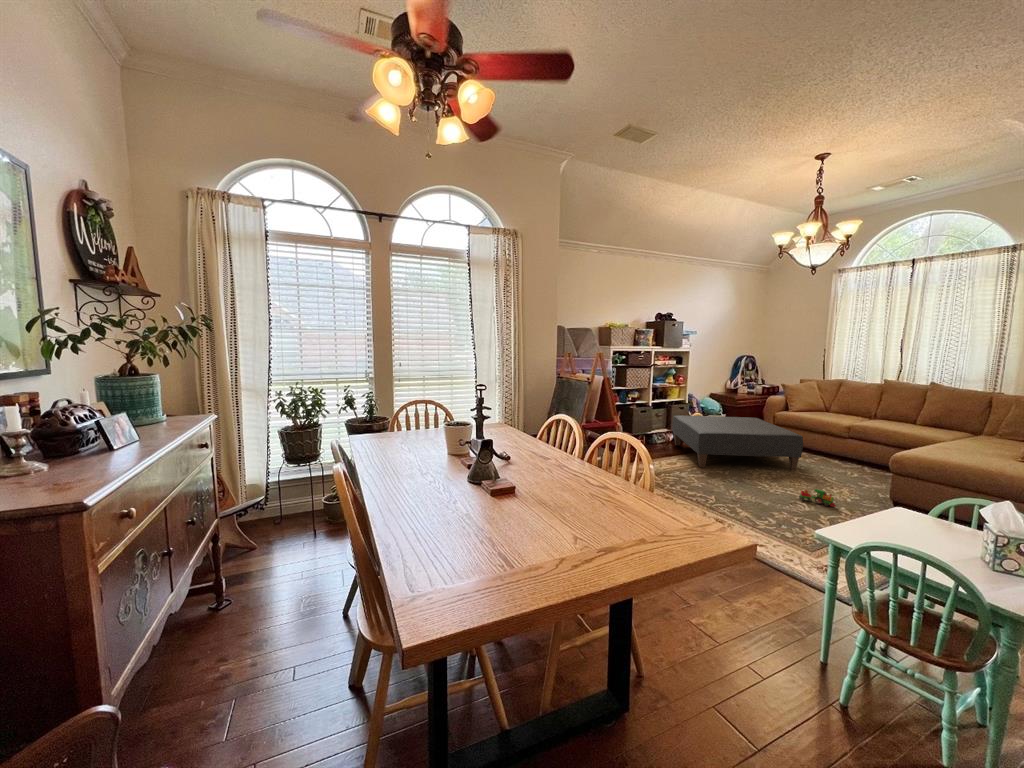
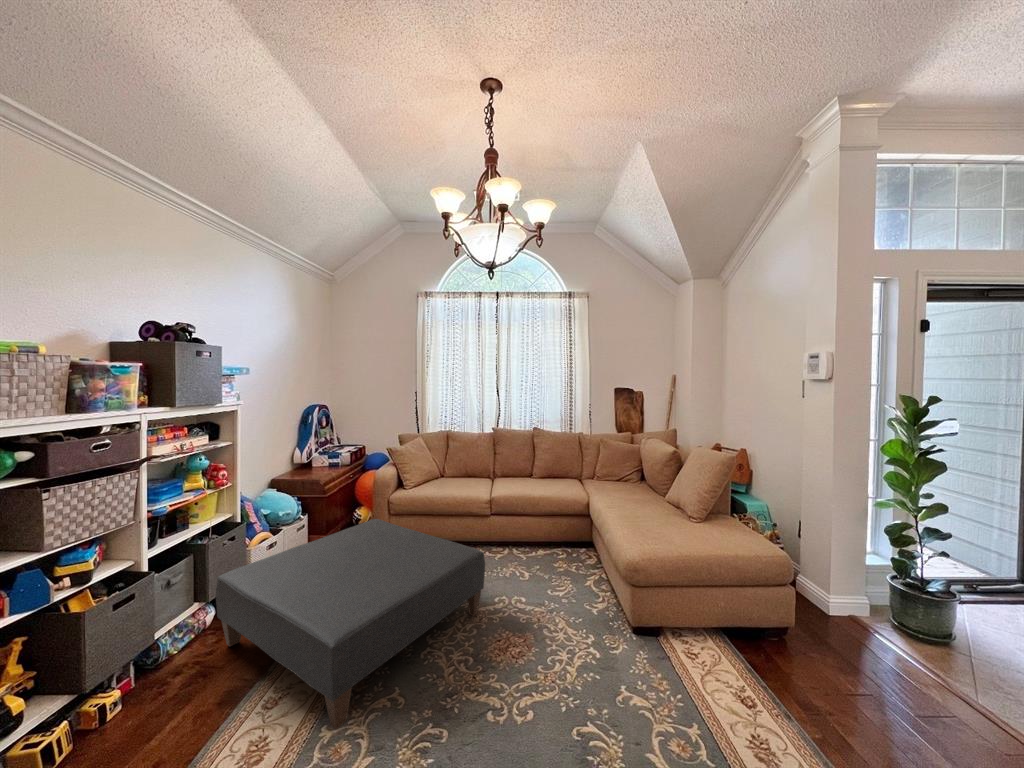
toy train: present [799,489,836,507] -> none [573,687,630,732]

